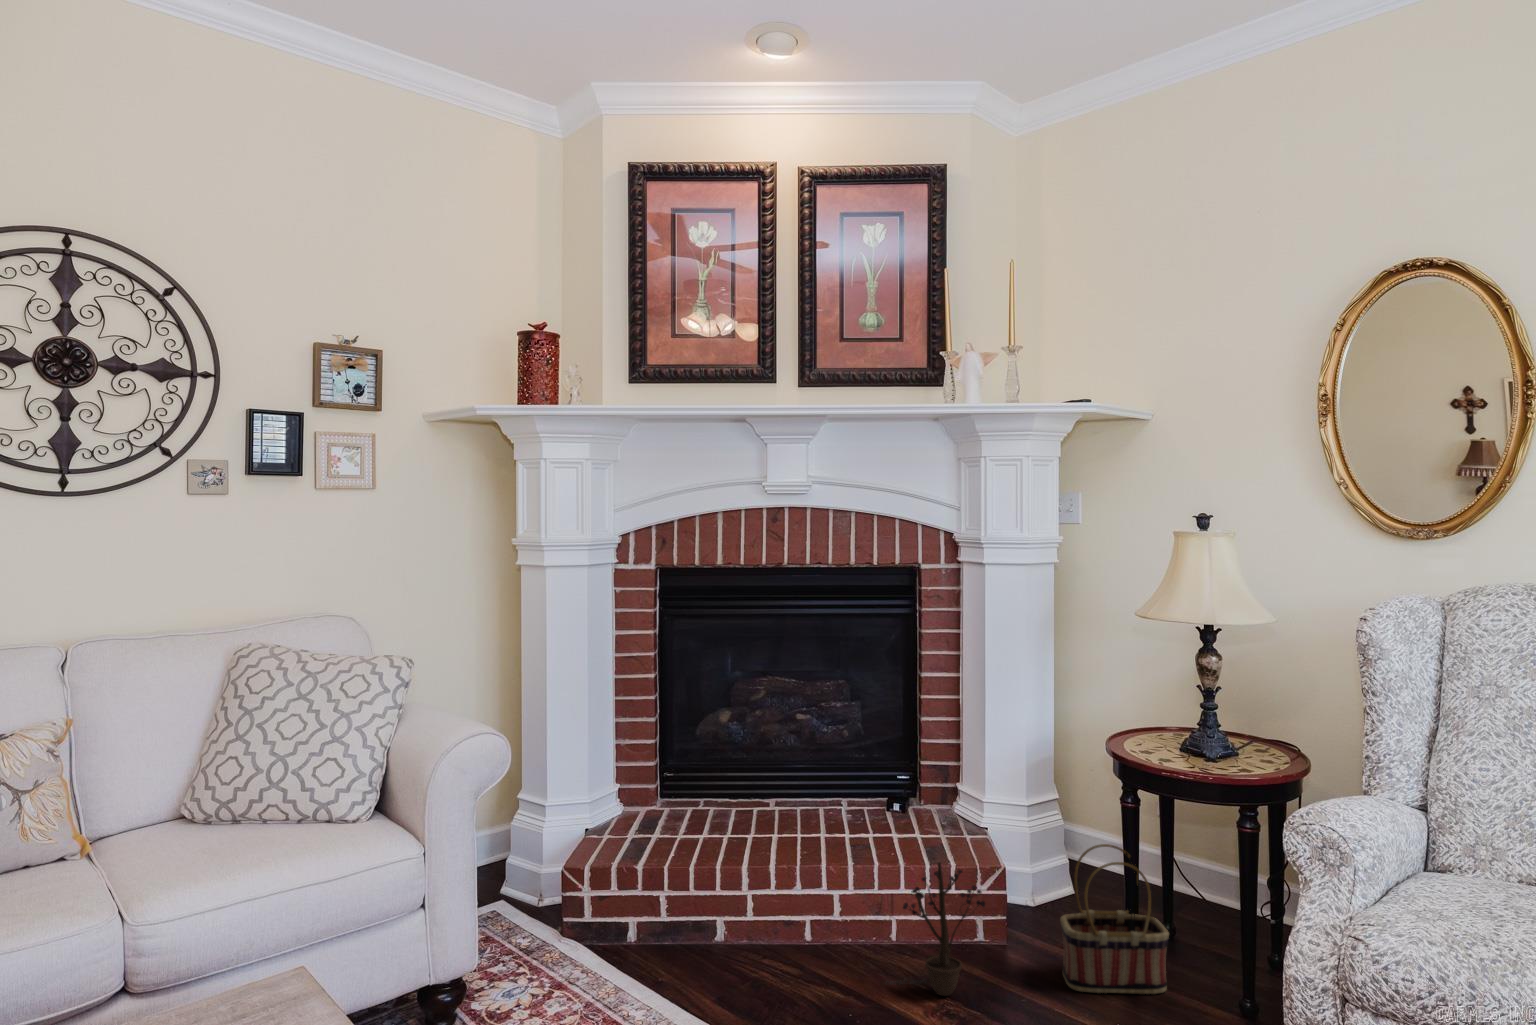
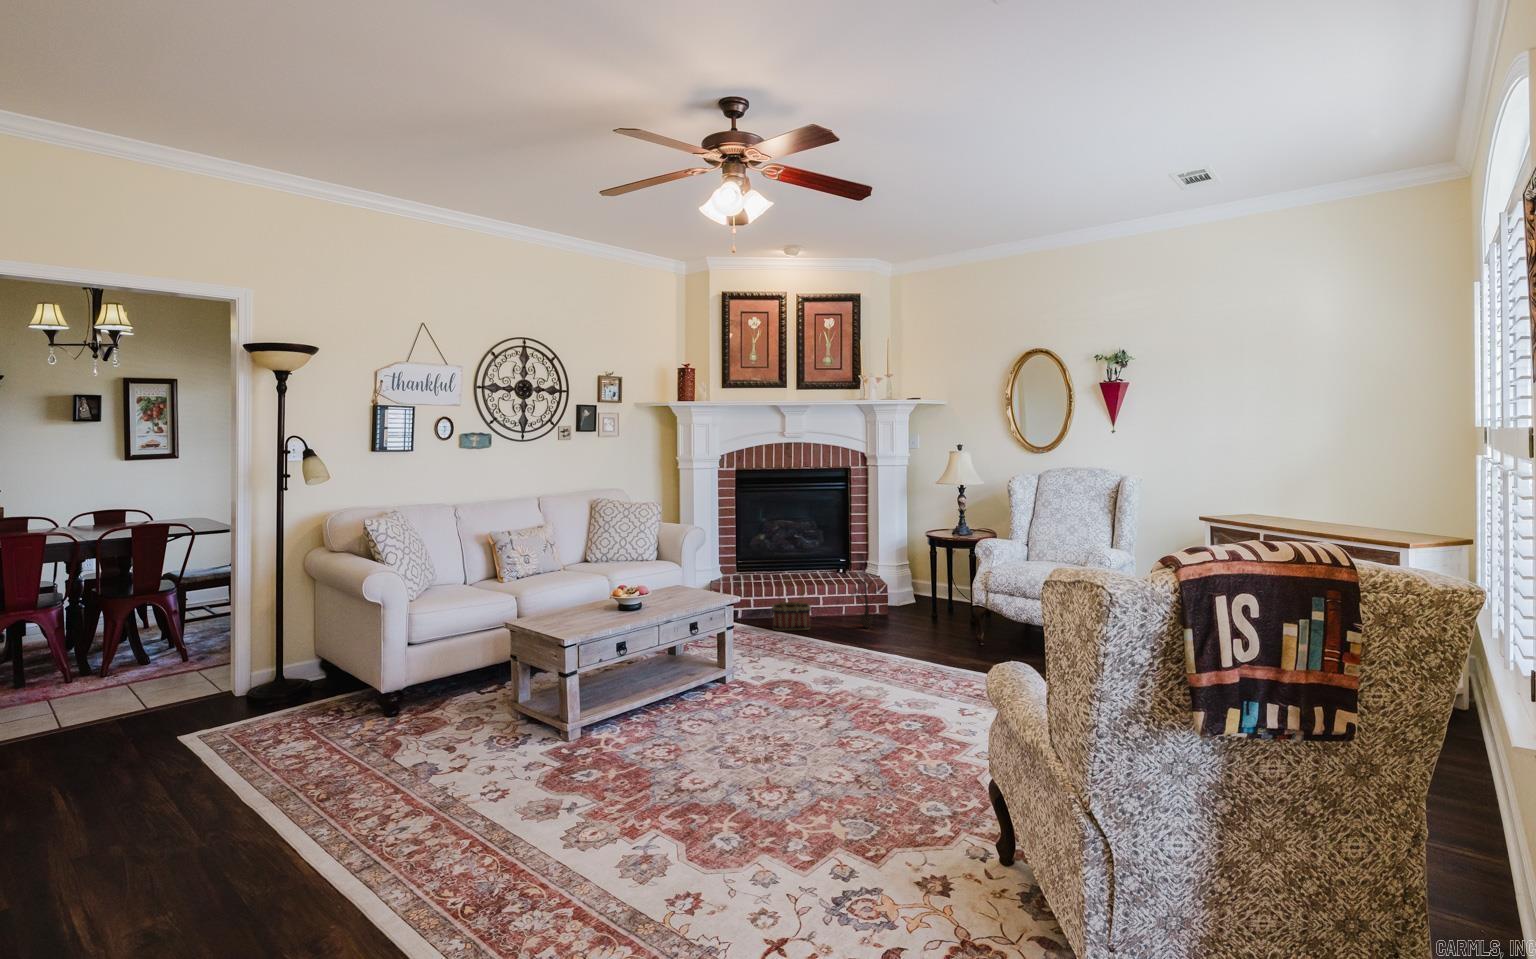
basket: present [1060,844,1169,994] -> present [772,577,811,630]

